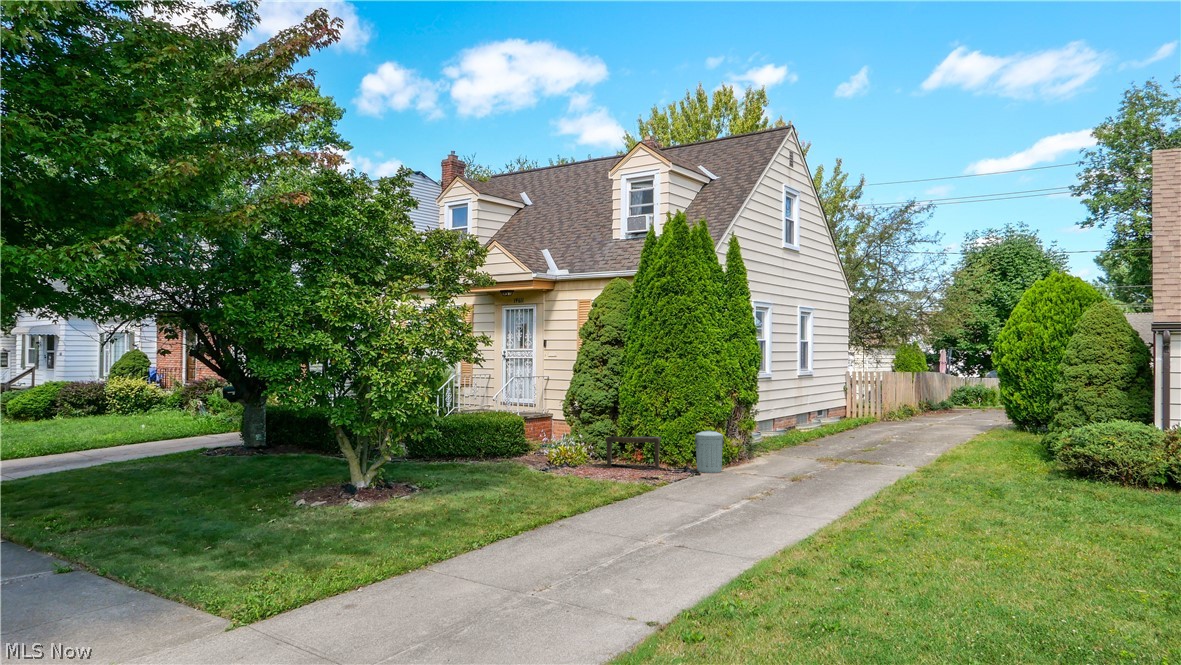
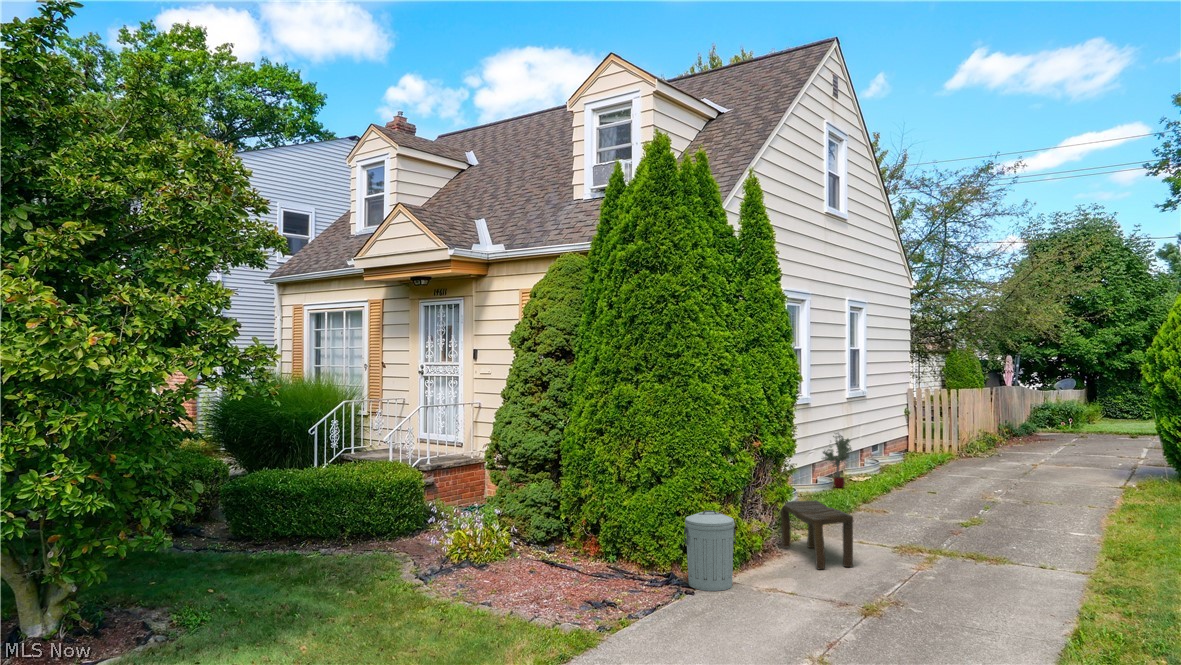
potted tree: none [778,399,800,437] -> present [823,433,852,488]
bench: present [606,436,661,469] -> present [781,500,853,569]

